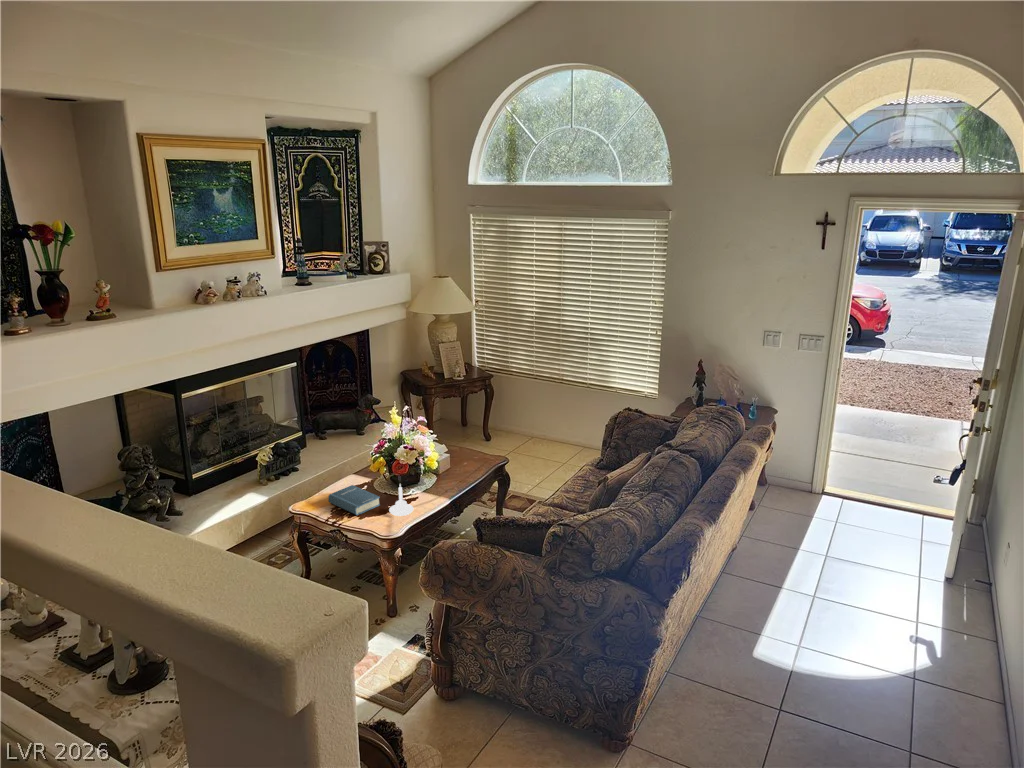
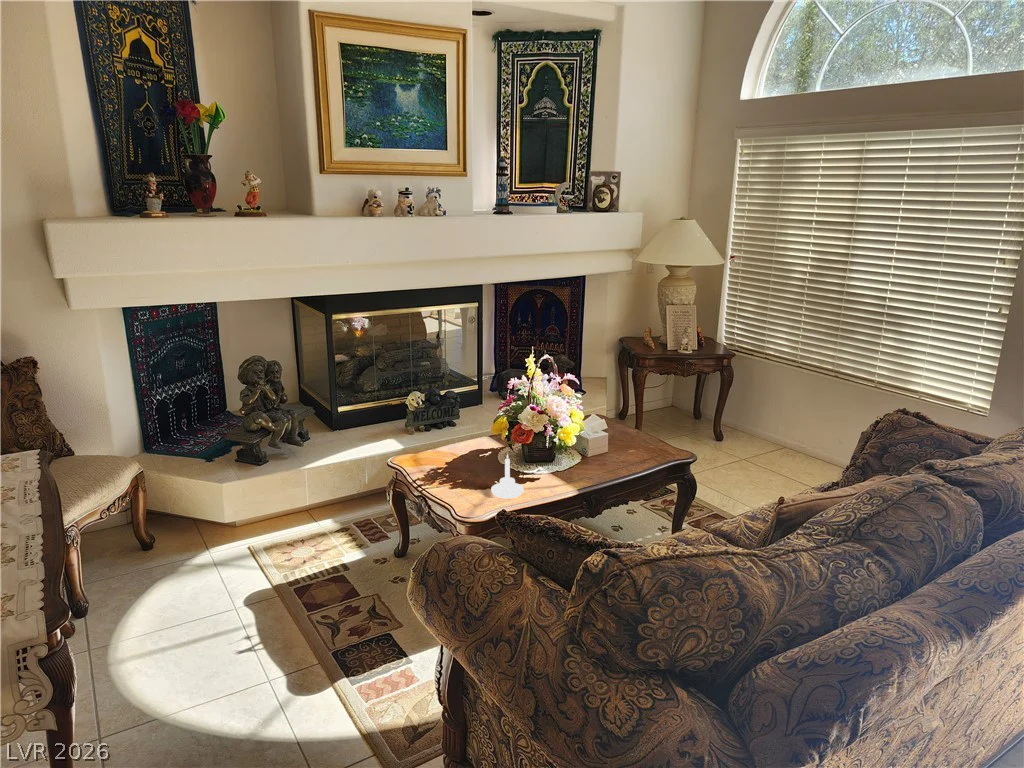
hardback book: present [328,485,380,515] -> none [433,448,489,486]

